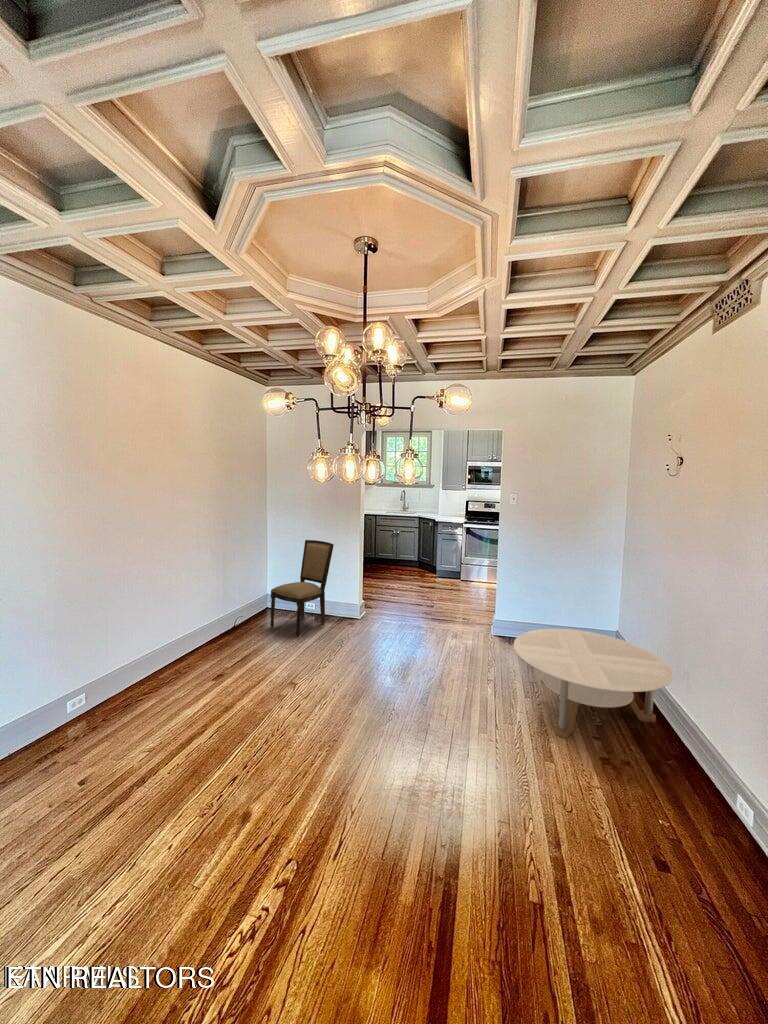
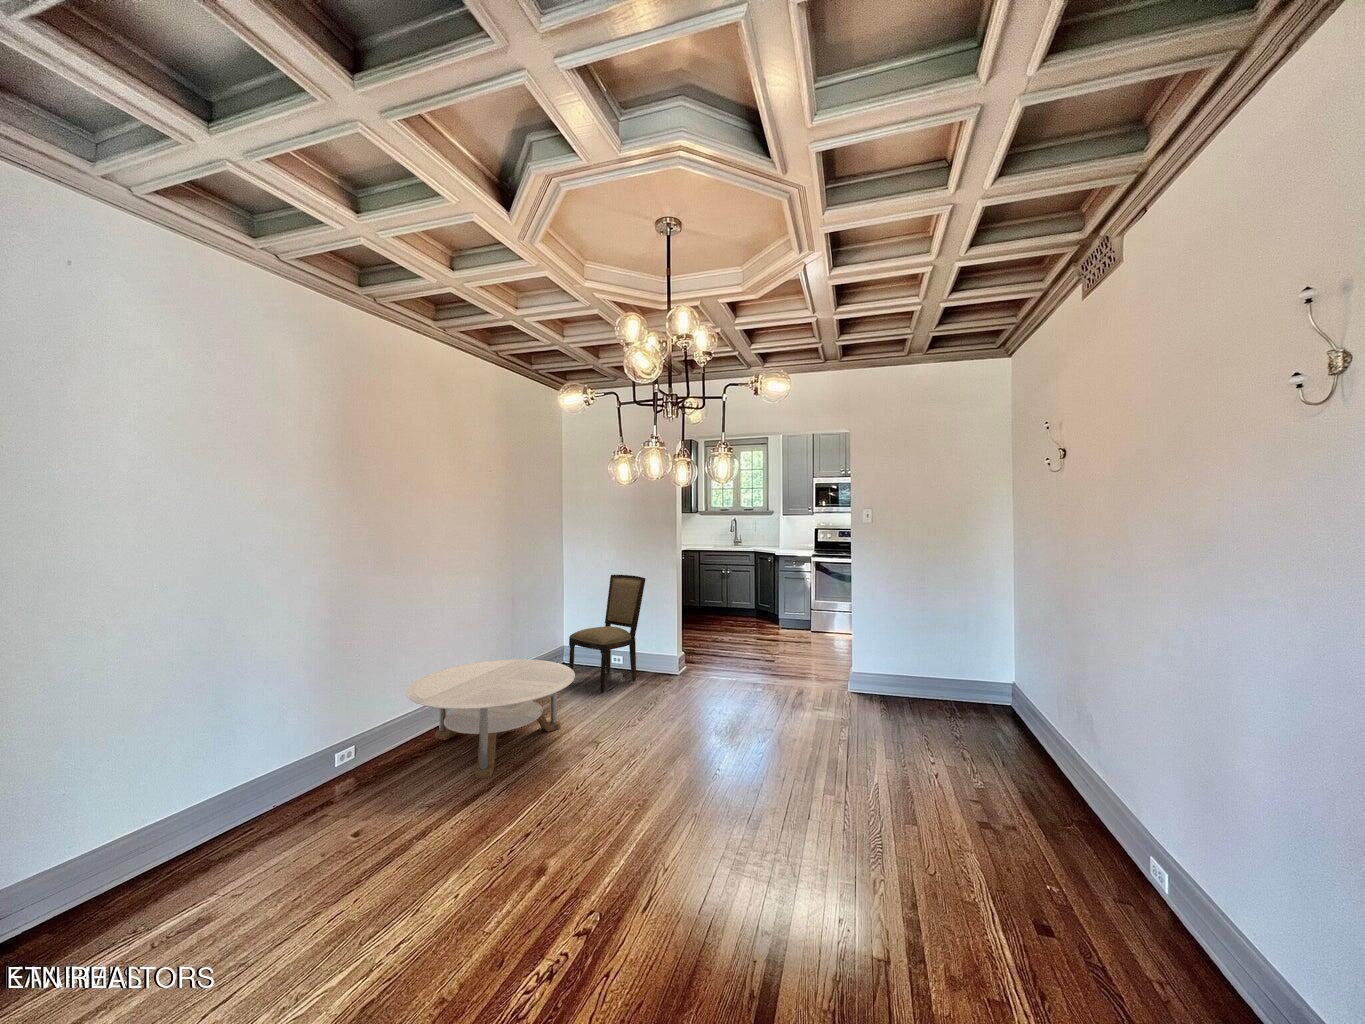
round table: present [514,628,673,738] -> present [406,659,575,778]

